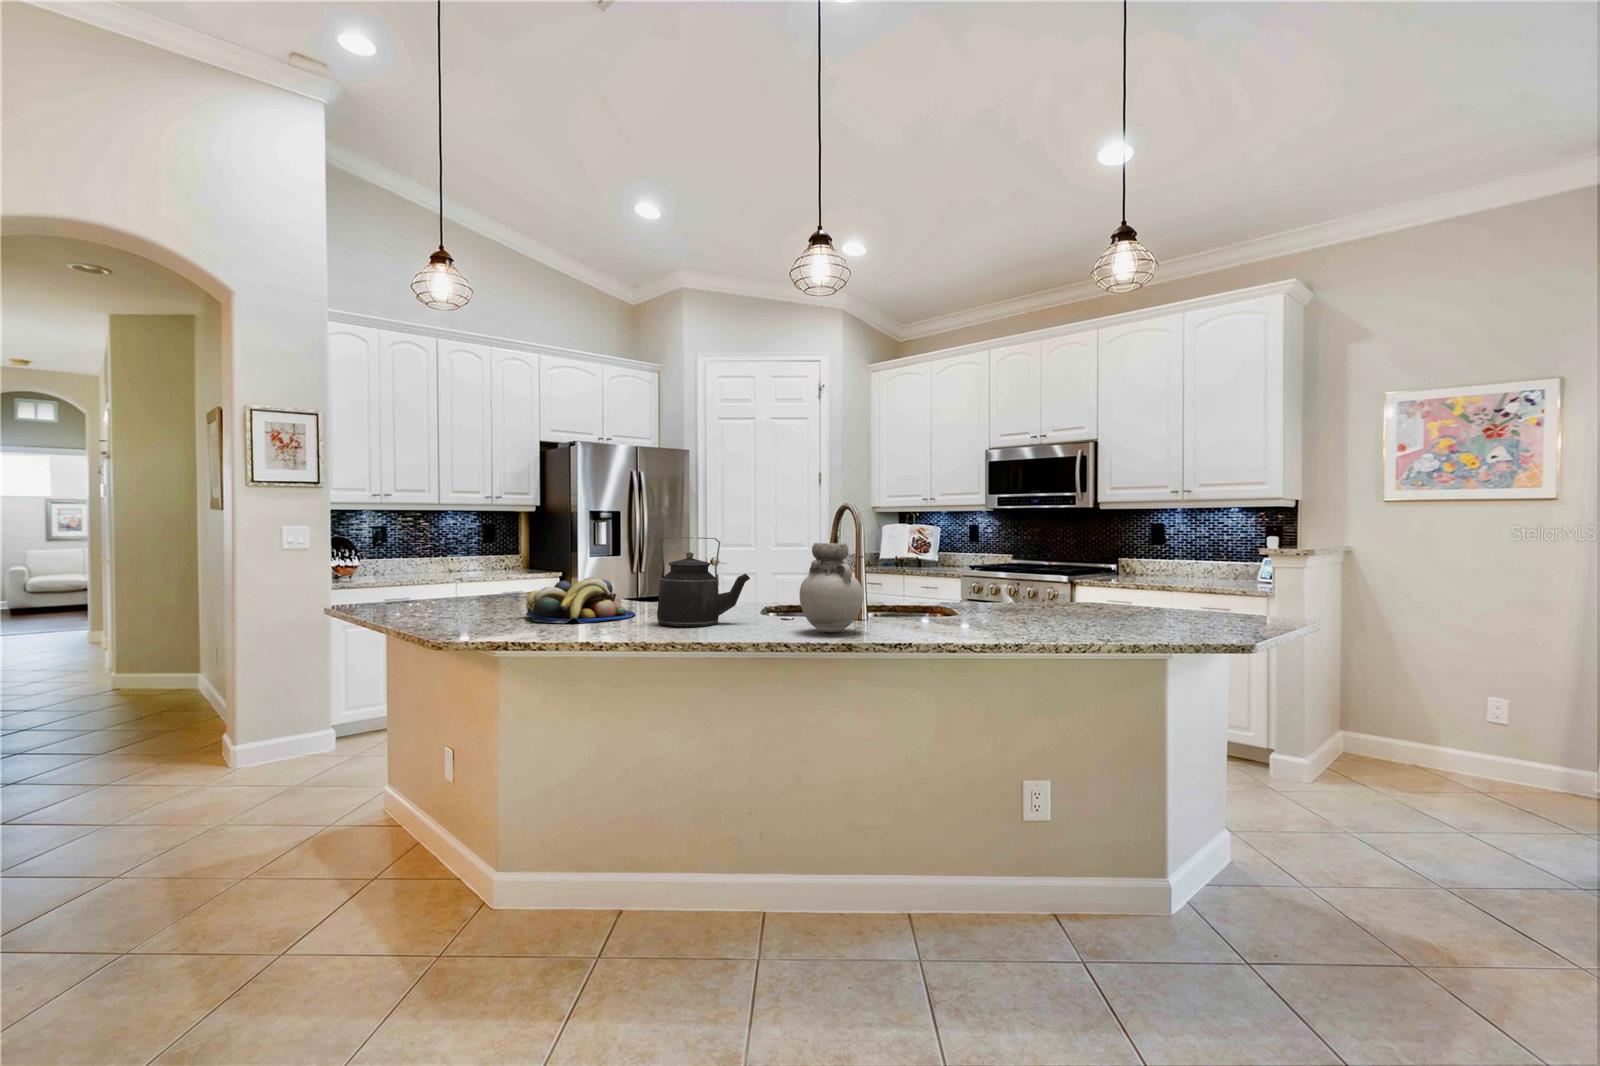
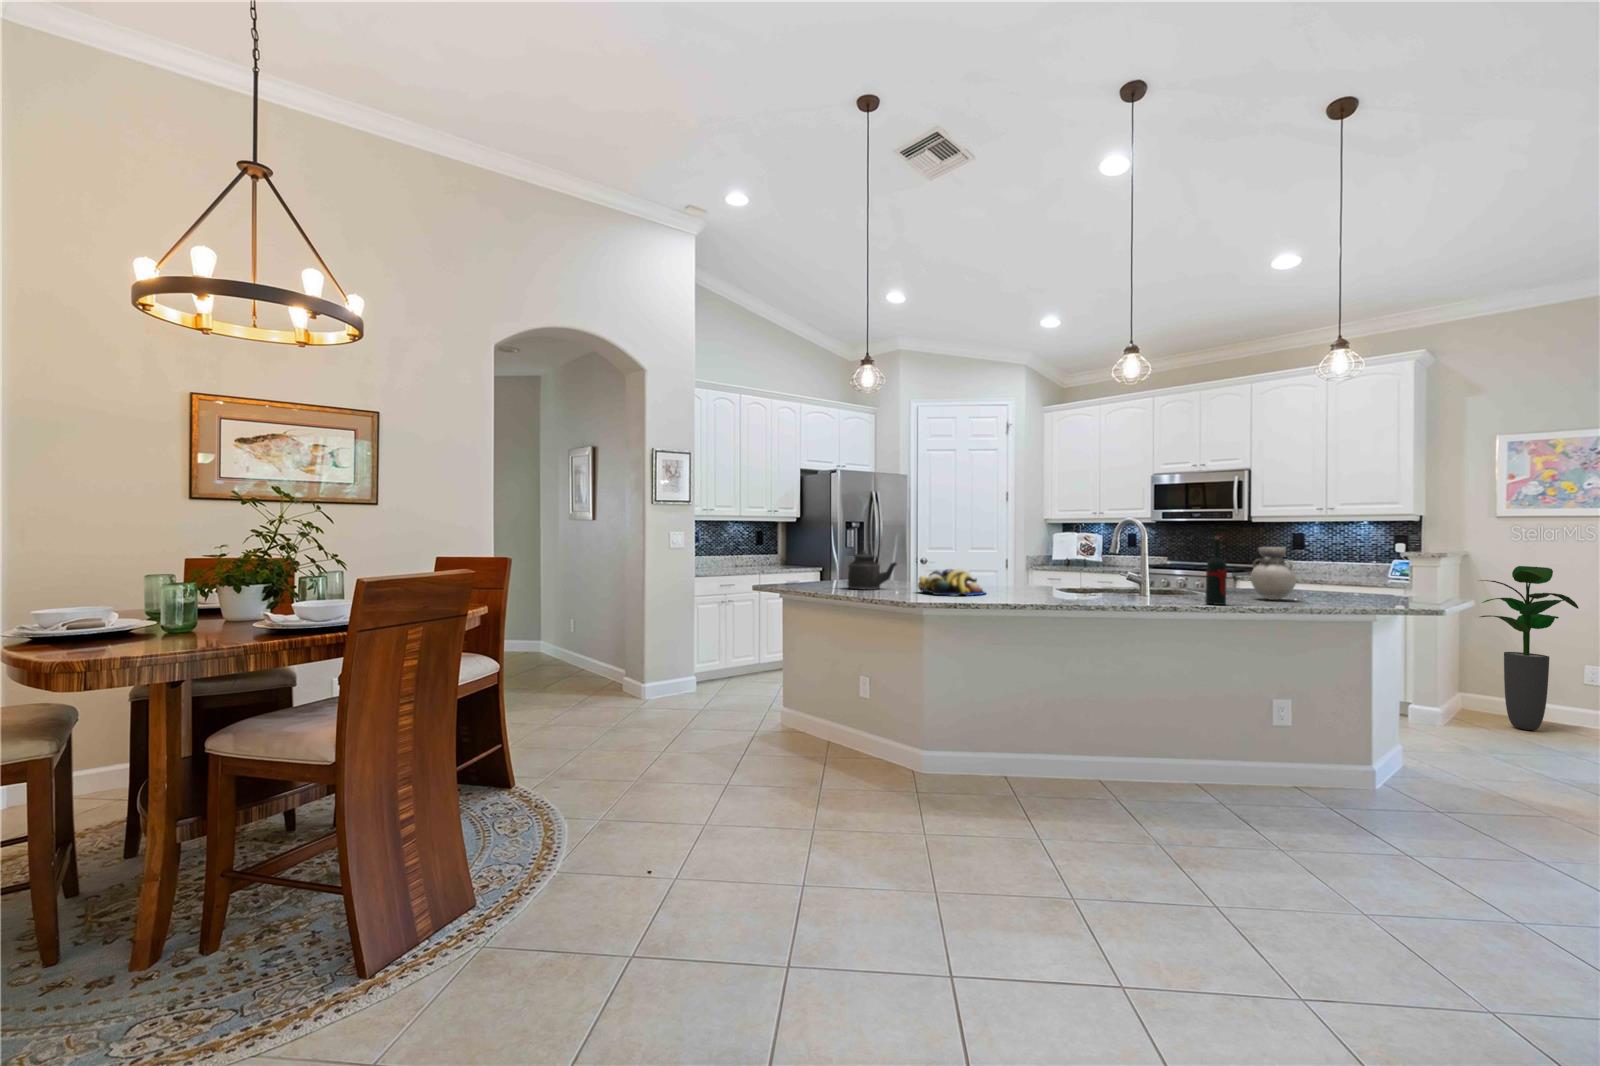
wine bottle: none [924,524,954,638] -> present [1205,536,1227,605]
kettle: present [657,537,750,627] -> present [848,550,897,590]
vase: present [799,543,863,632] -> present [1251,547,1296,600]
potted plant: none [1358,565,1482,783] -> present [1480,566,1579,730]

